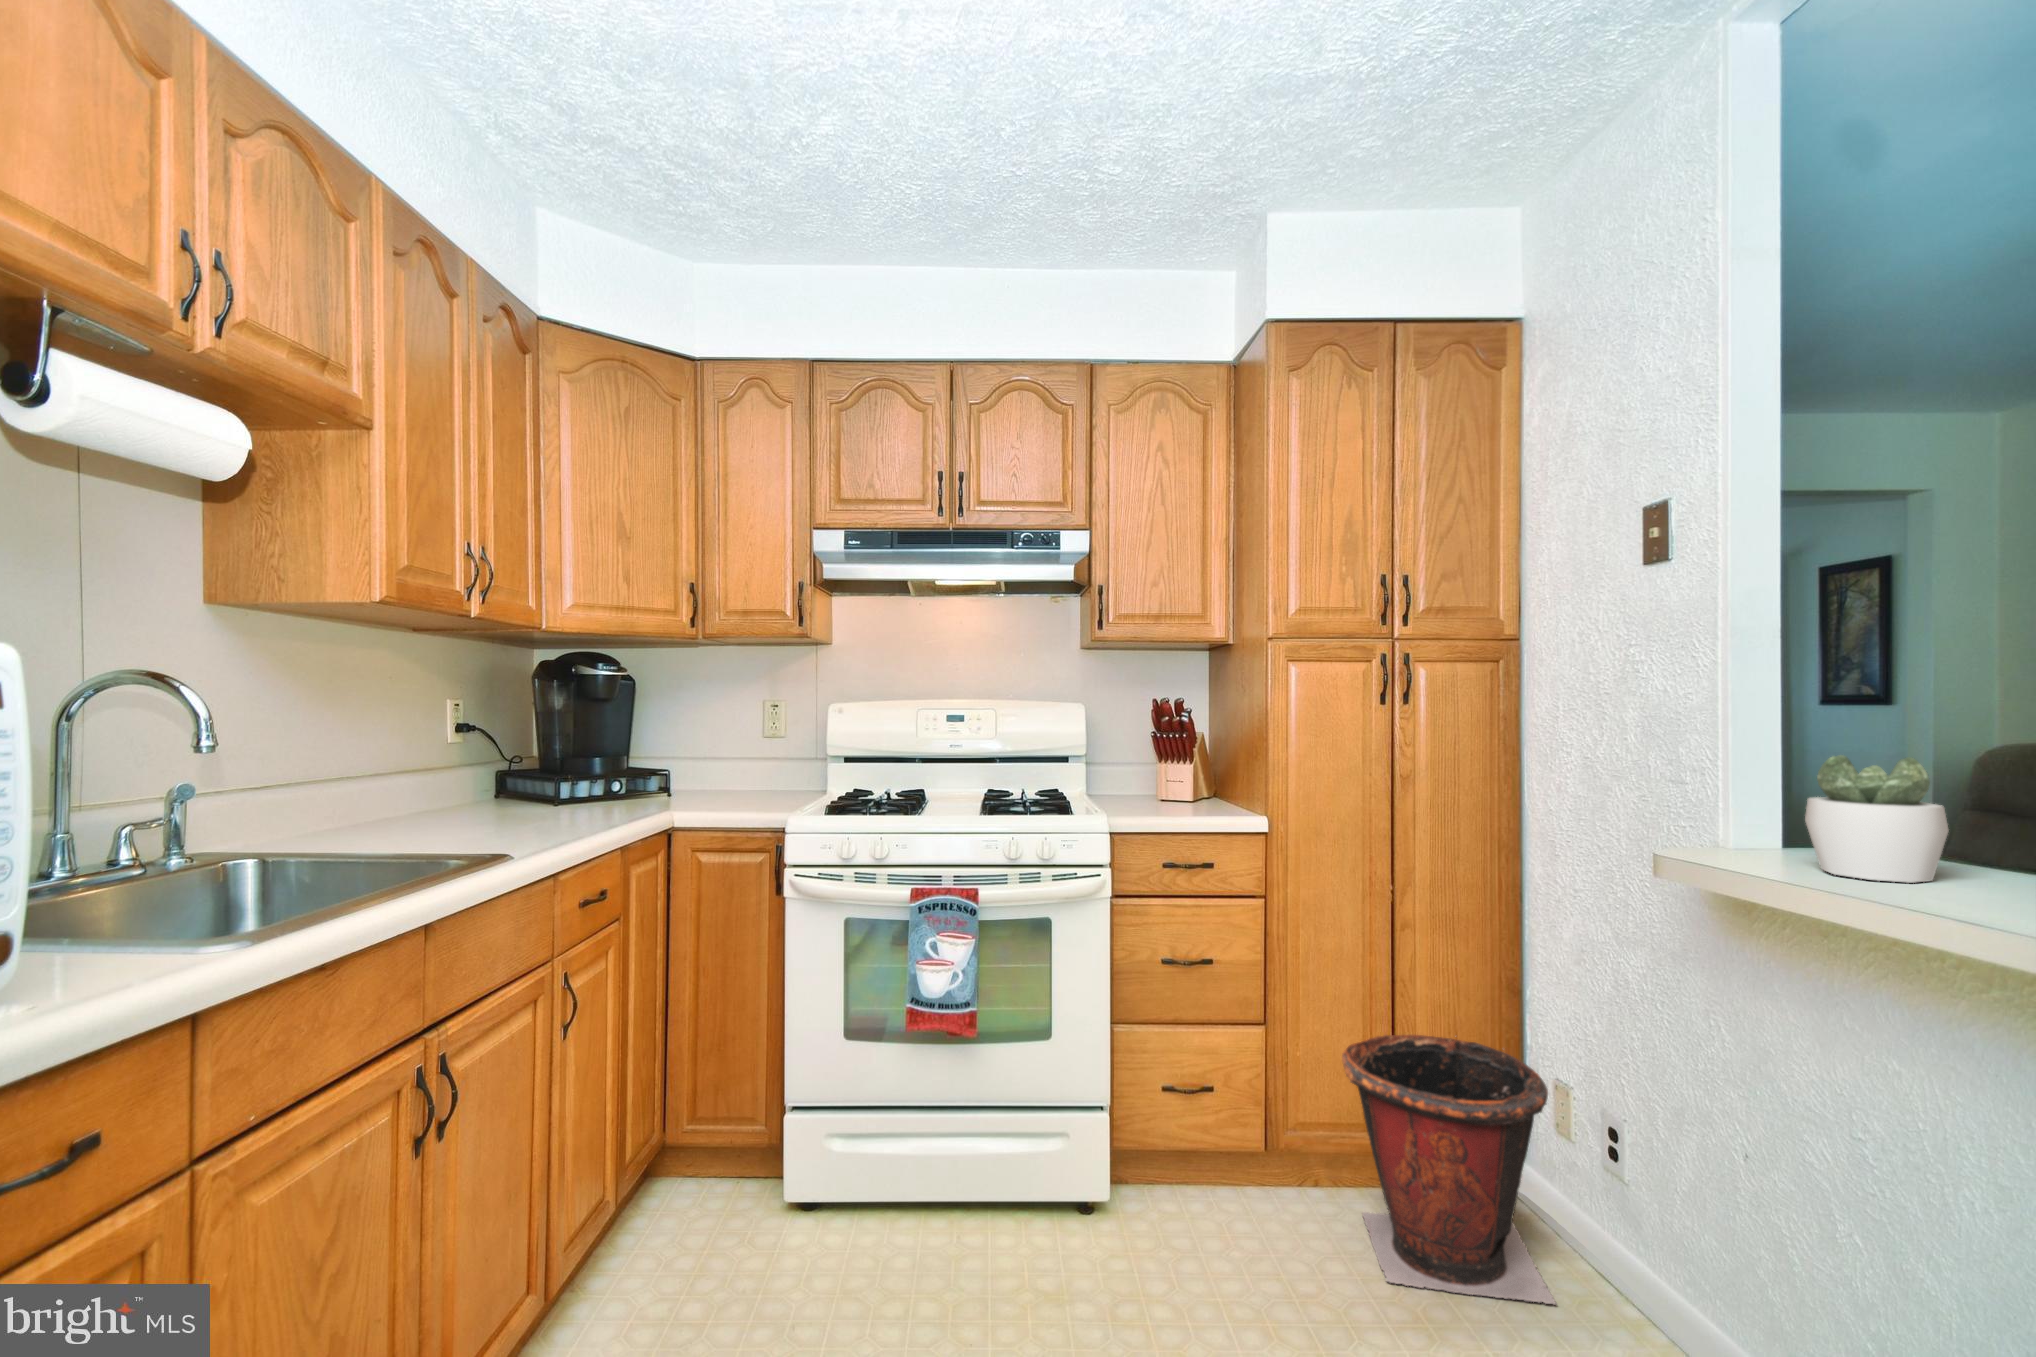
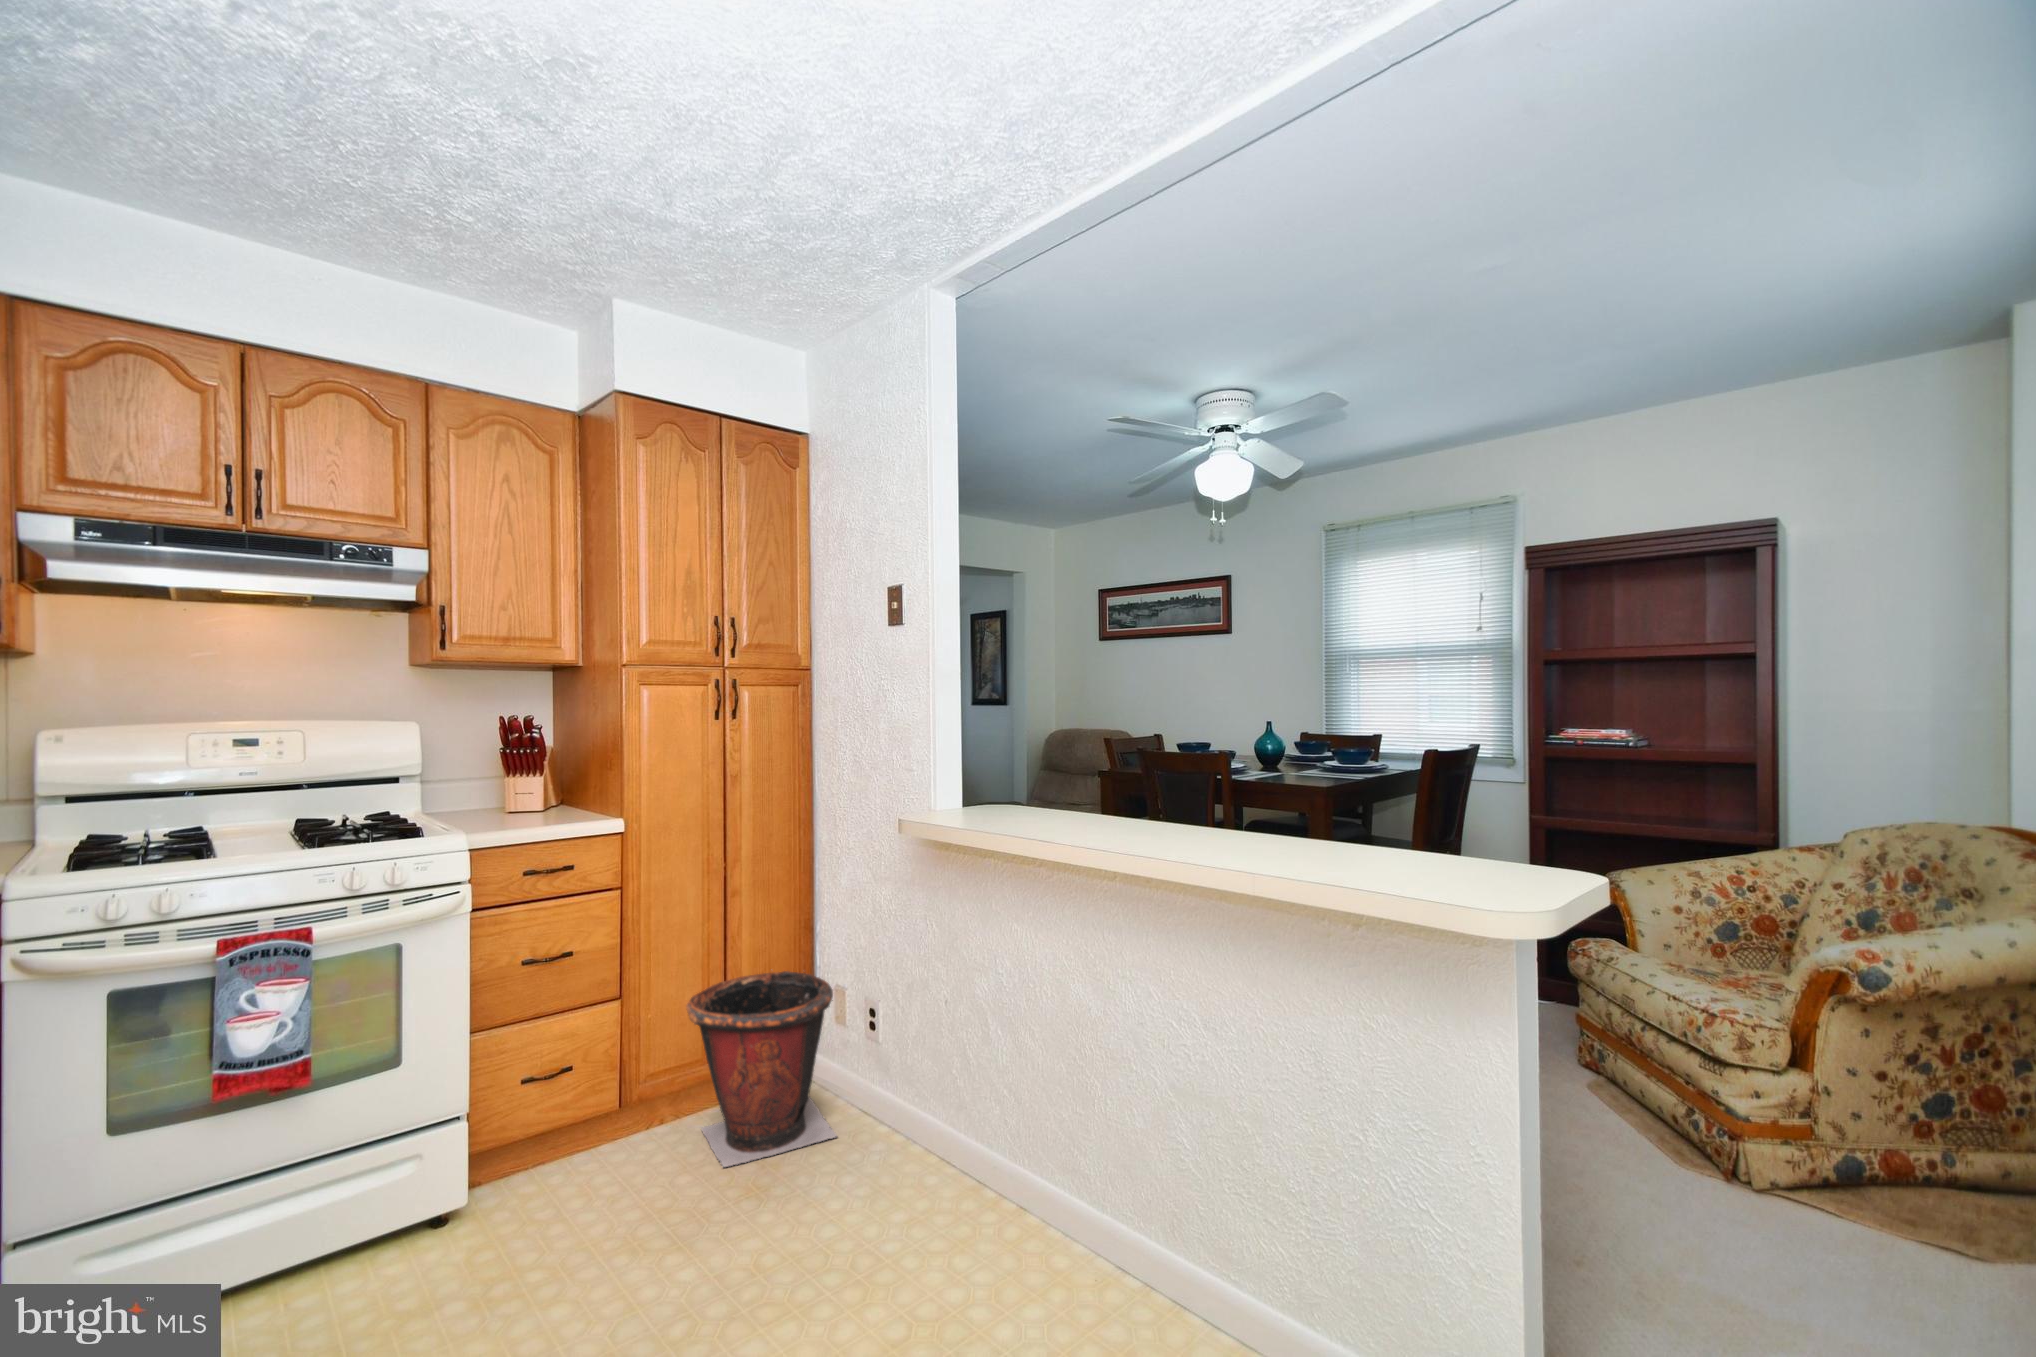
succulent plant: present [1805,755,1949,883] -> none [968,749,1027,820]

